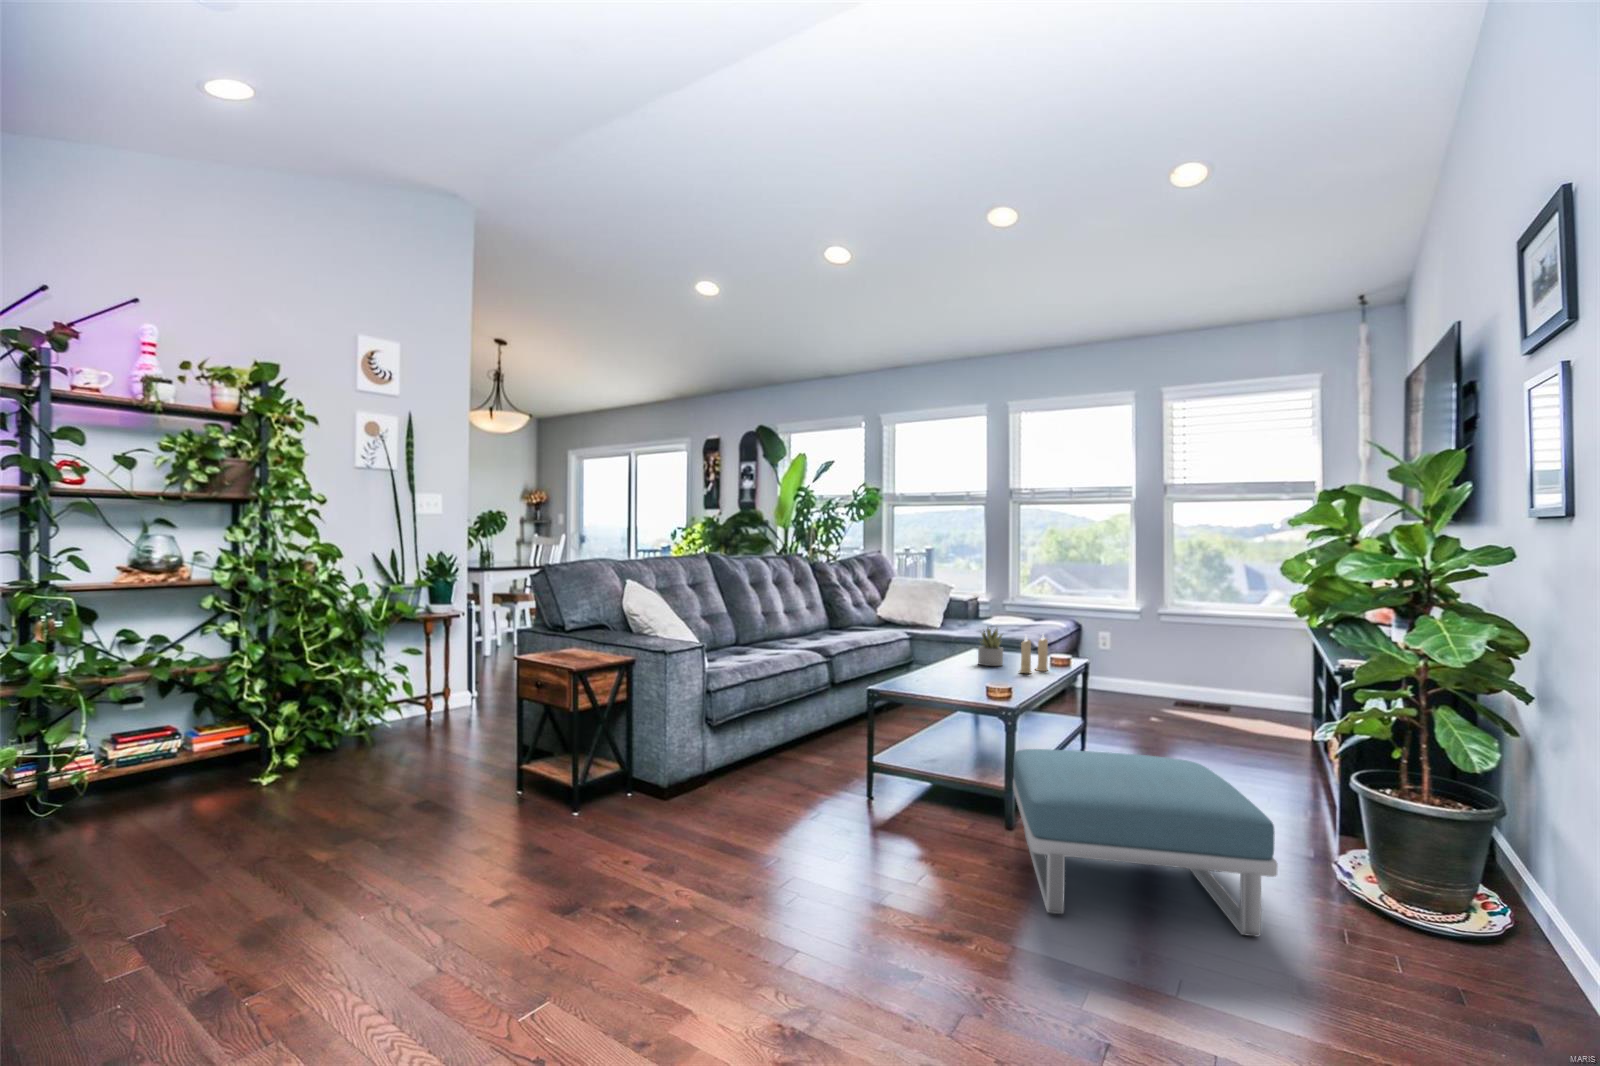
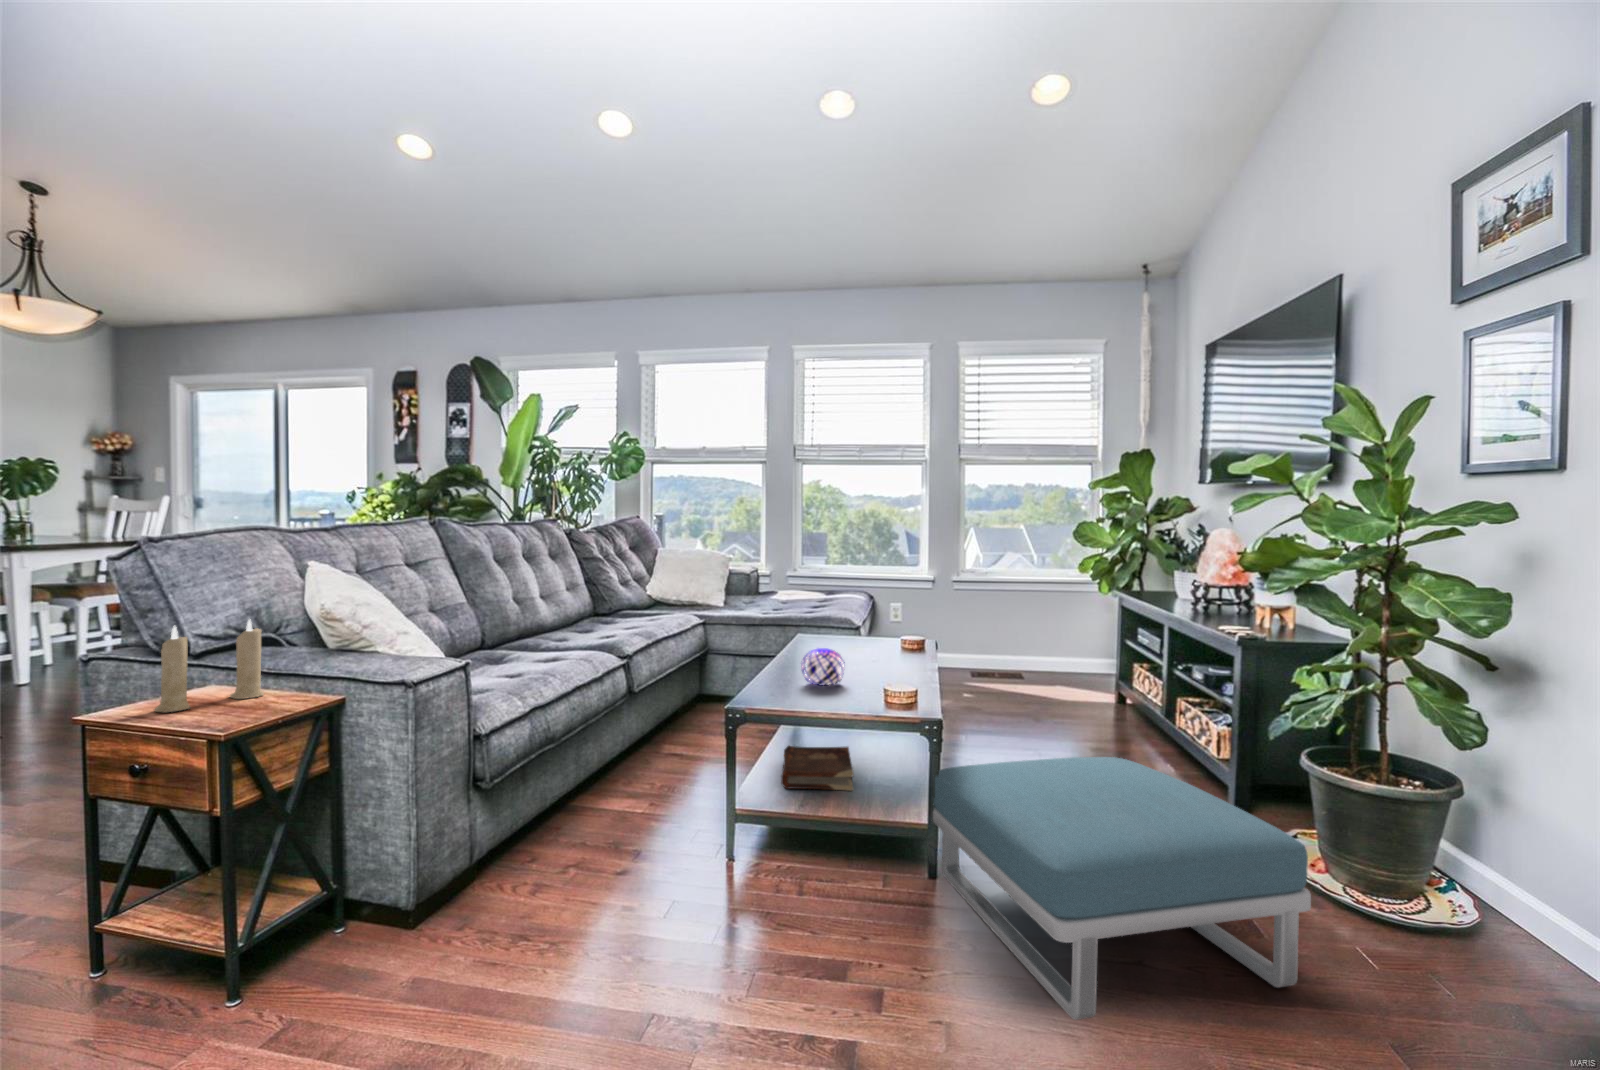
succulent plant: present [978,628,1003,666] -> none [807,603,838,652]
candle: present [1020,635,1048,673] -> present [154,620,264,712]
decorative orb: none [941,656,976,685] -> present [801,648,845,685]
book: none [919,734,988,769] -> present [781,746,854,791]

